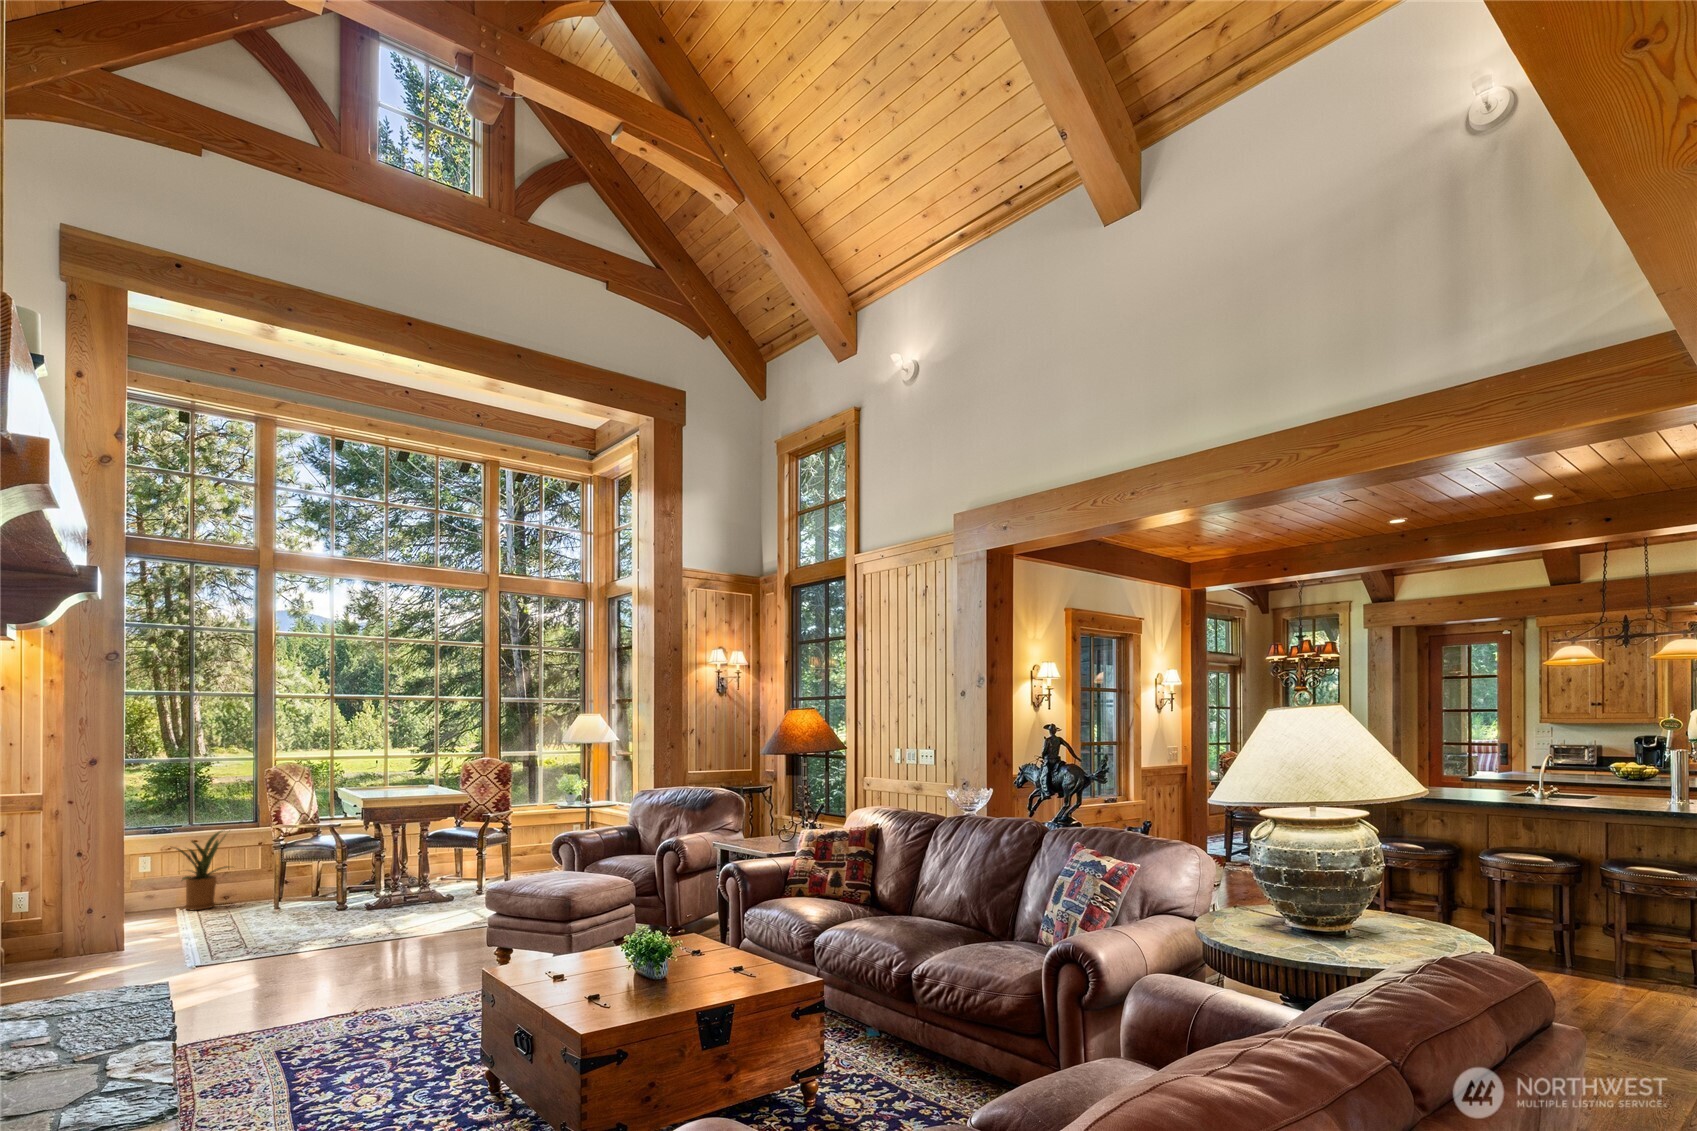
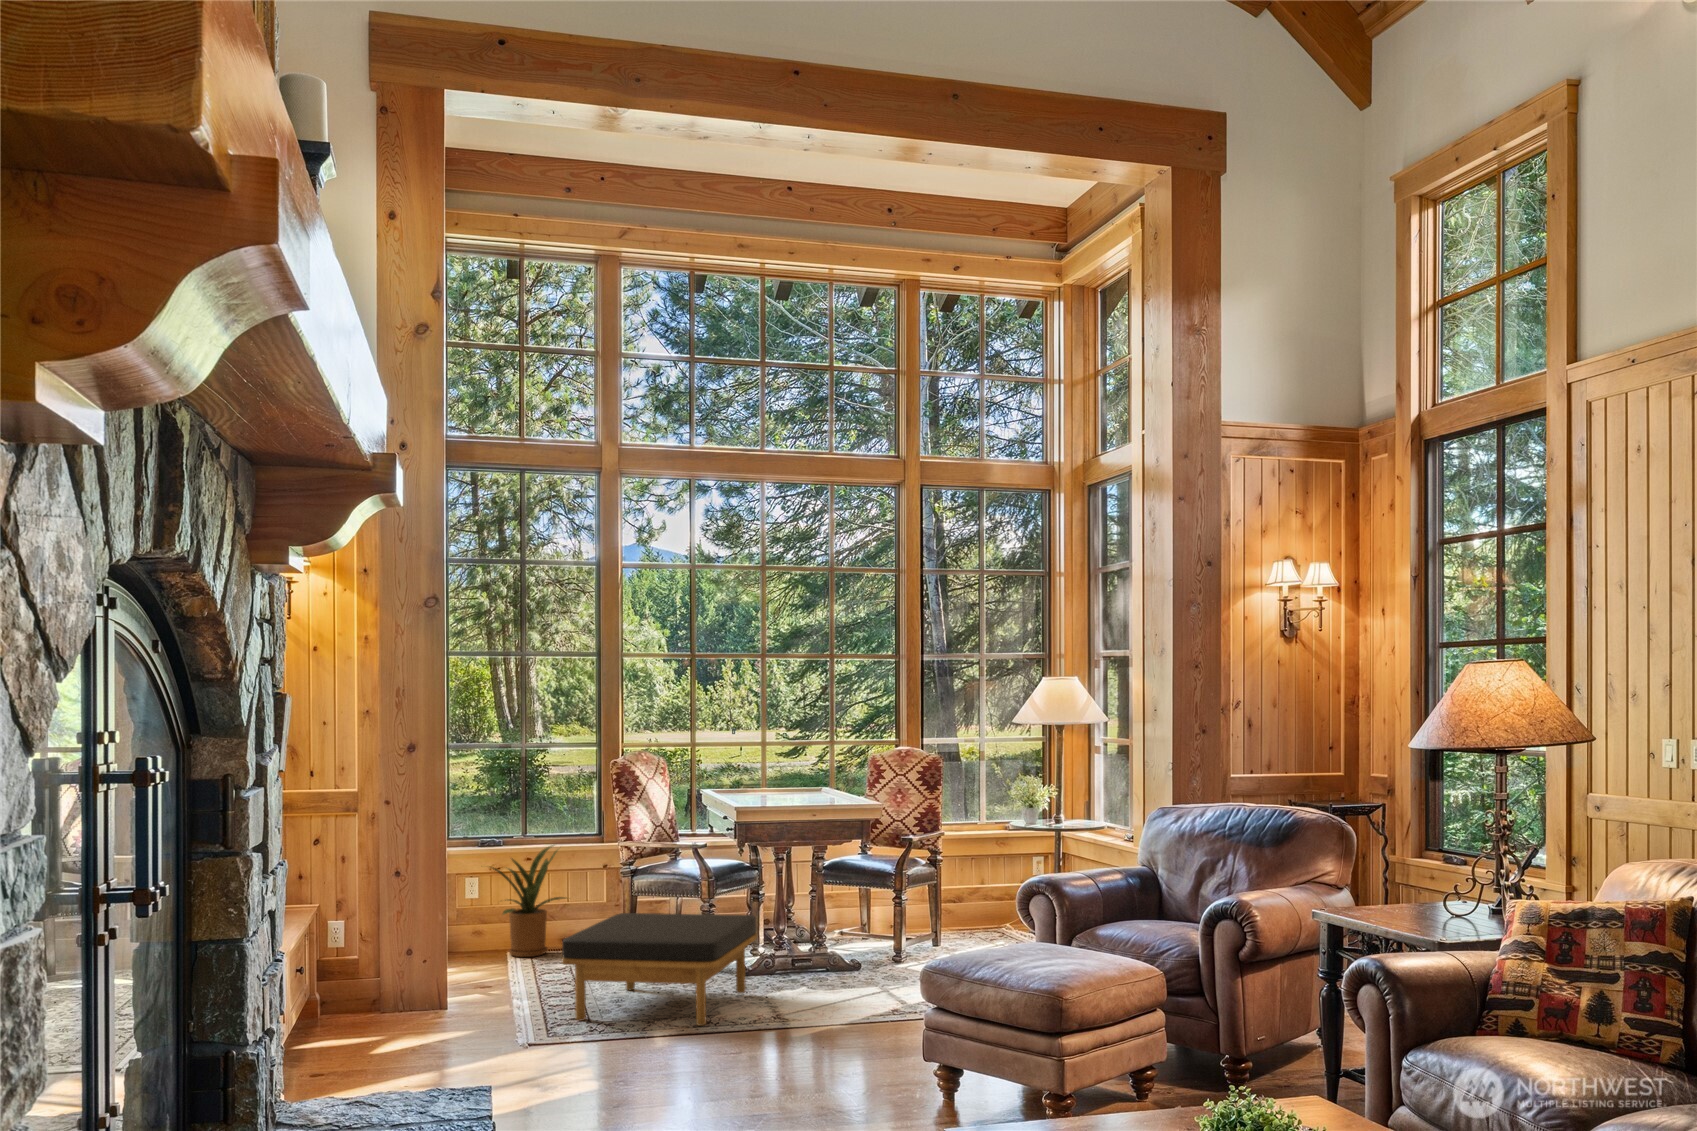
ottoman: none [235,869,379,946] -> present [562,913,757,1026]

